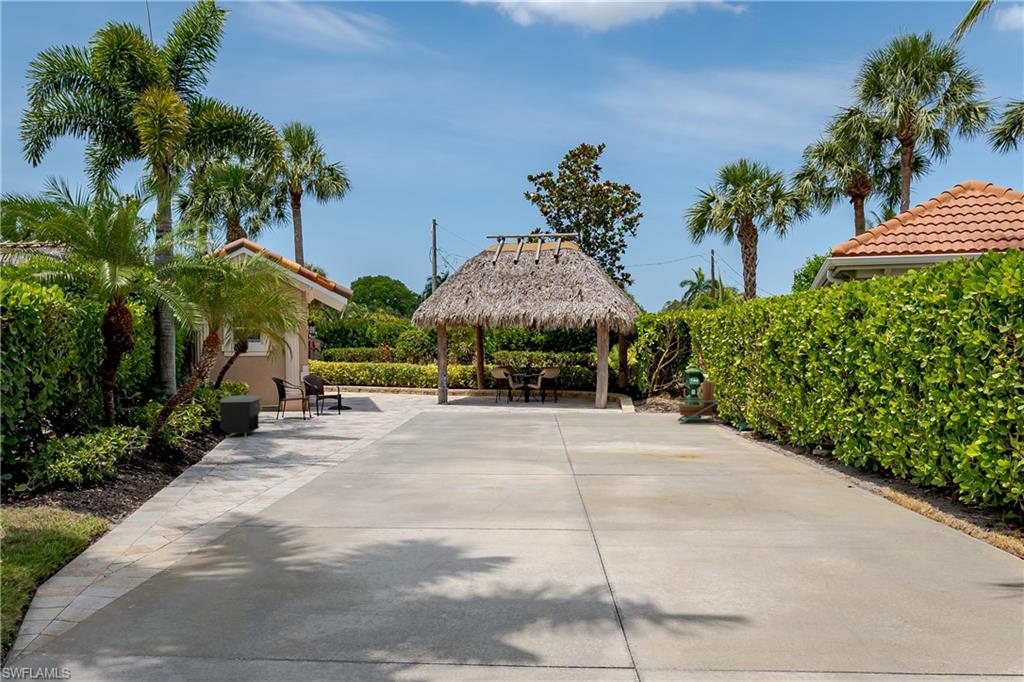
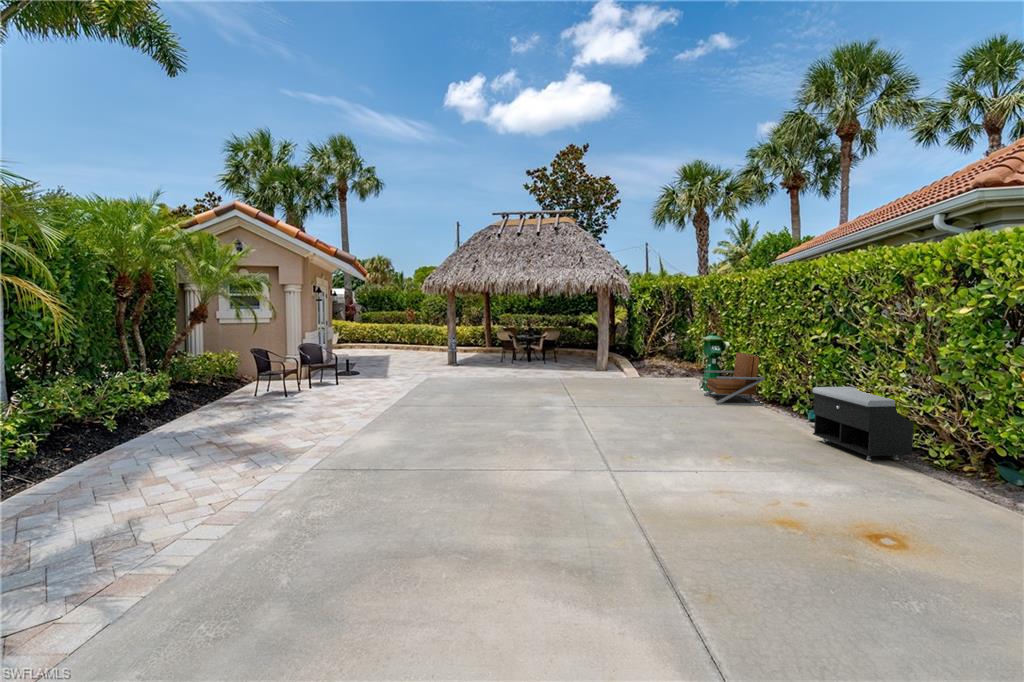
storage bench: present [220,395,261,437] -> present [812,387,914,460]

